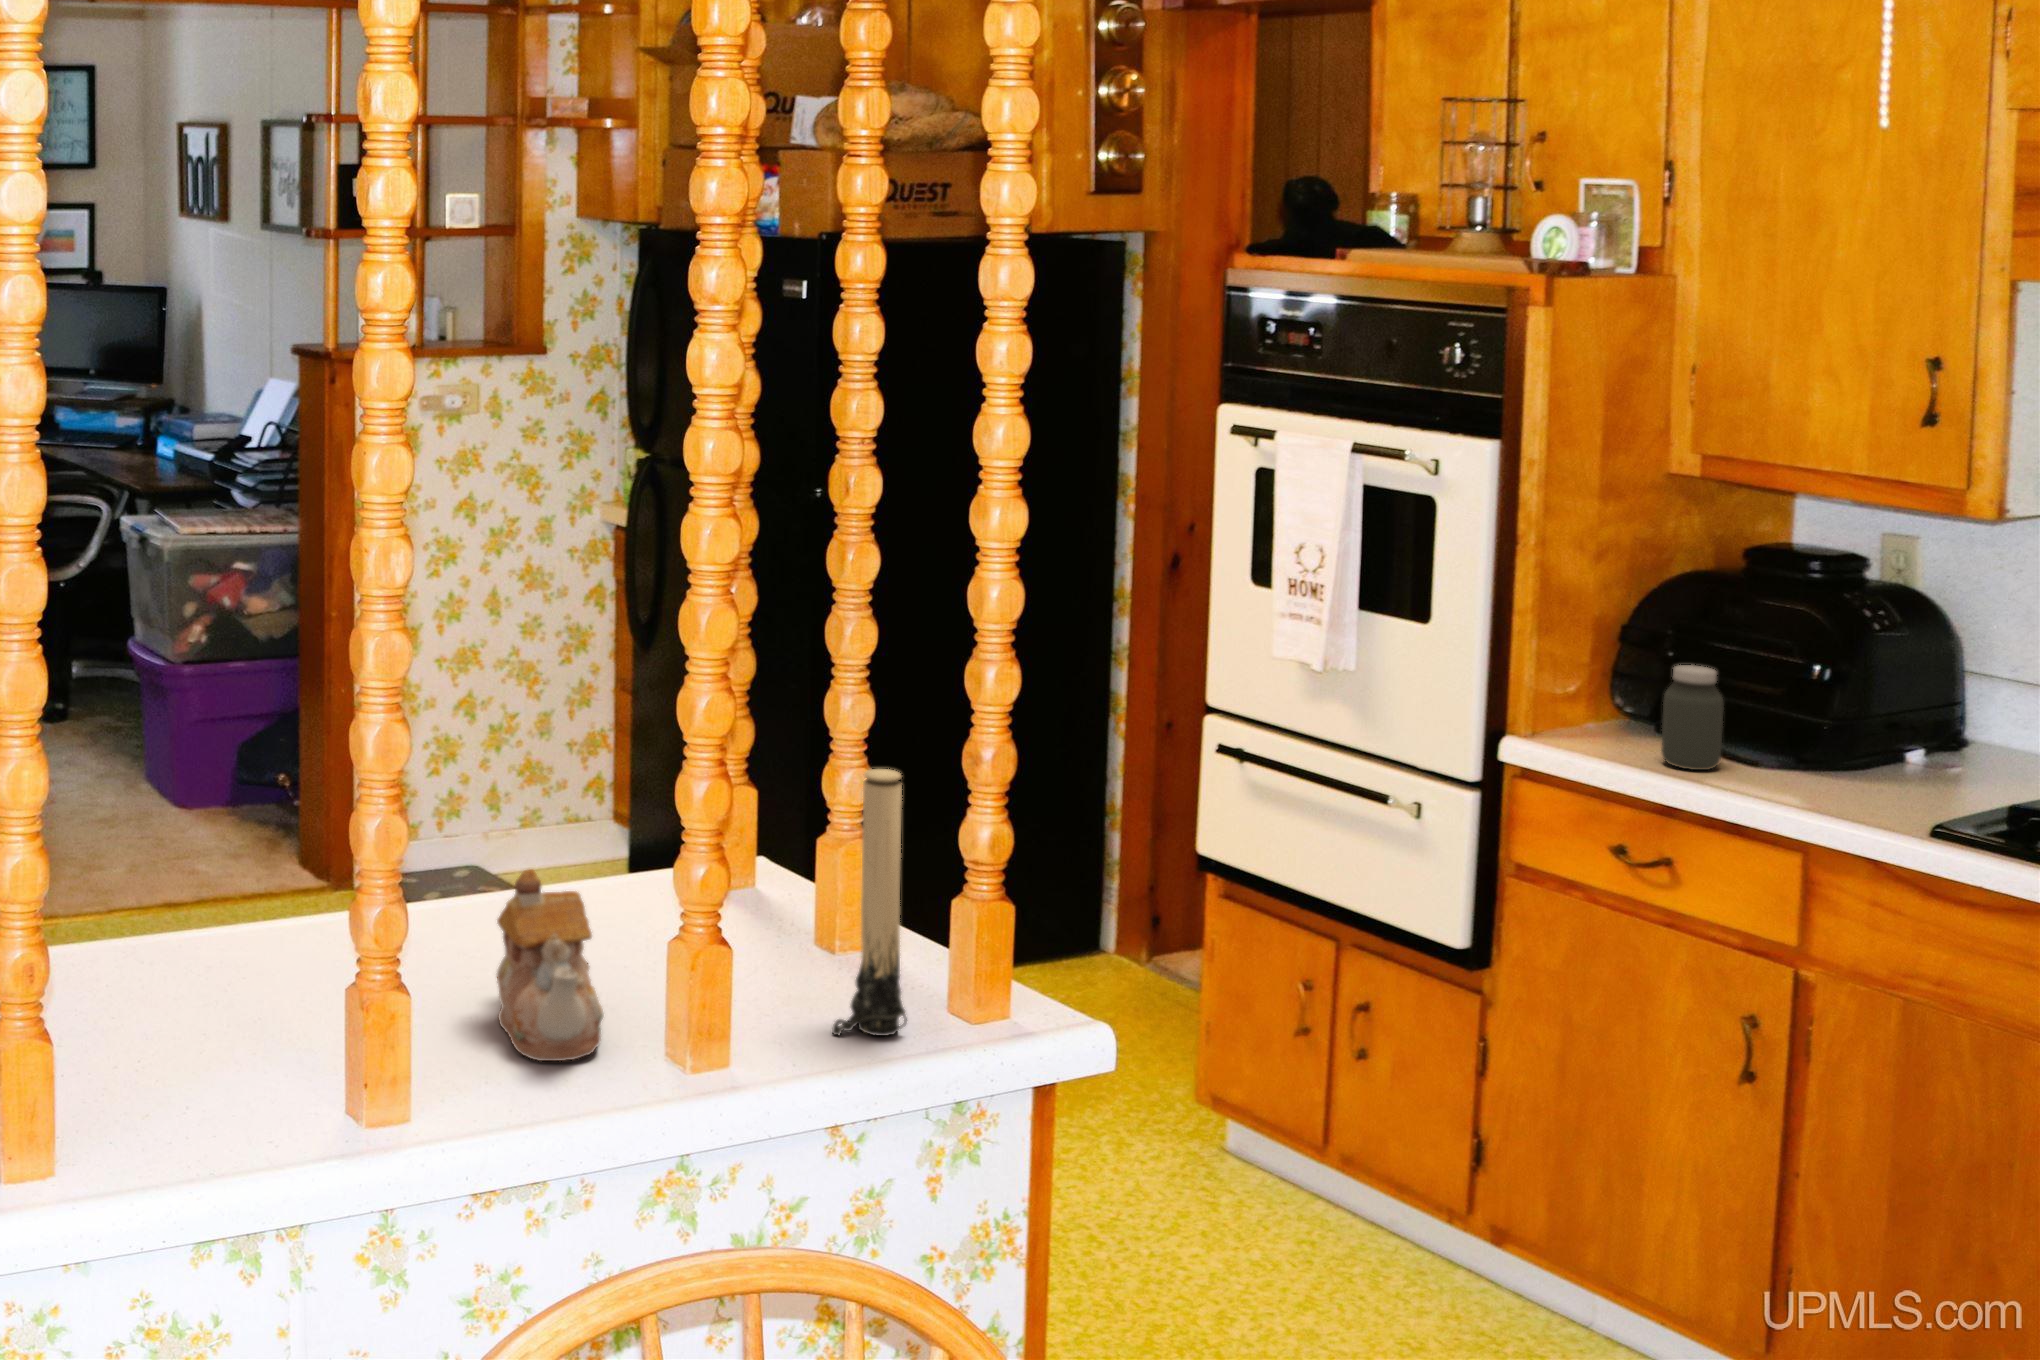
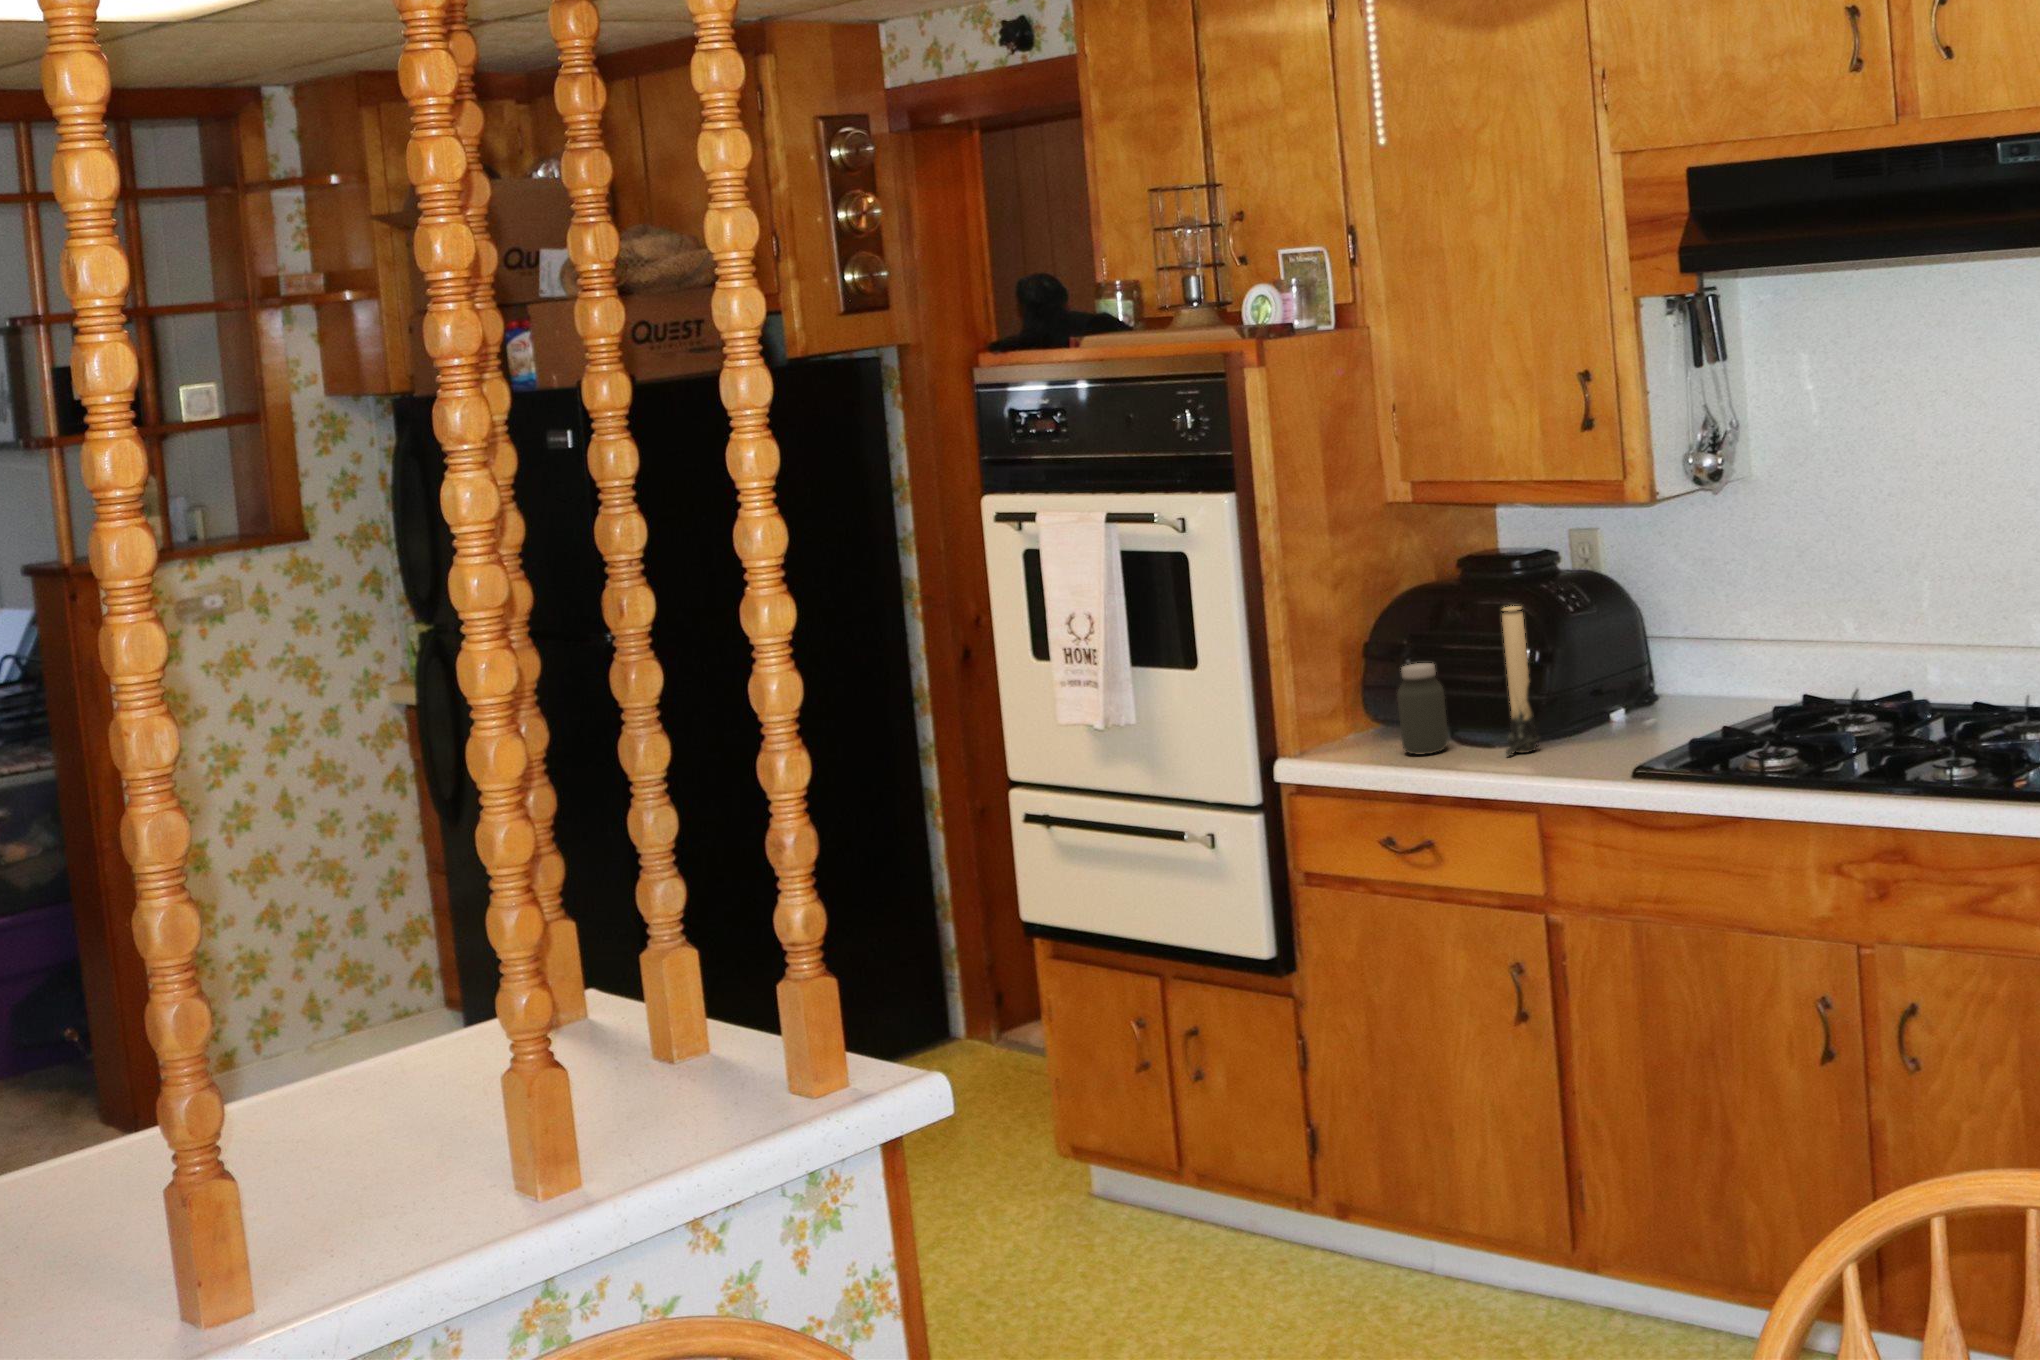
candle: present [832,769,907,1036] -> present [1502,606,1539,756]
teapot: present [497,869,604,1061] -> none [308,1045,440,1235]

